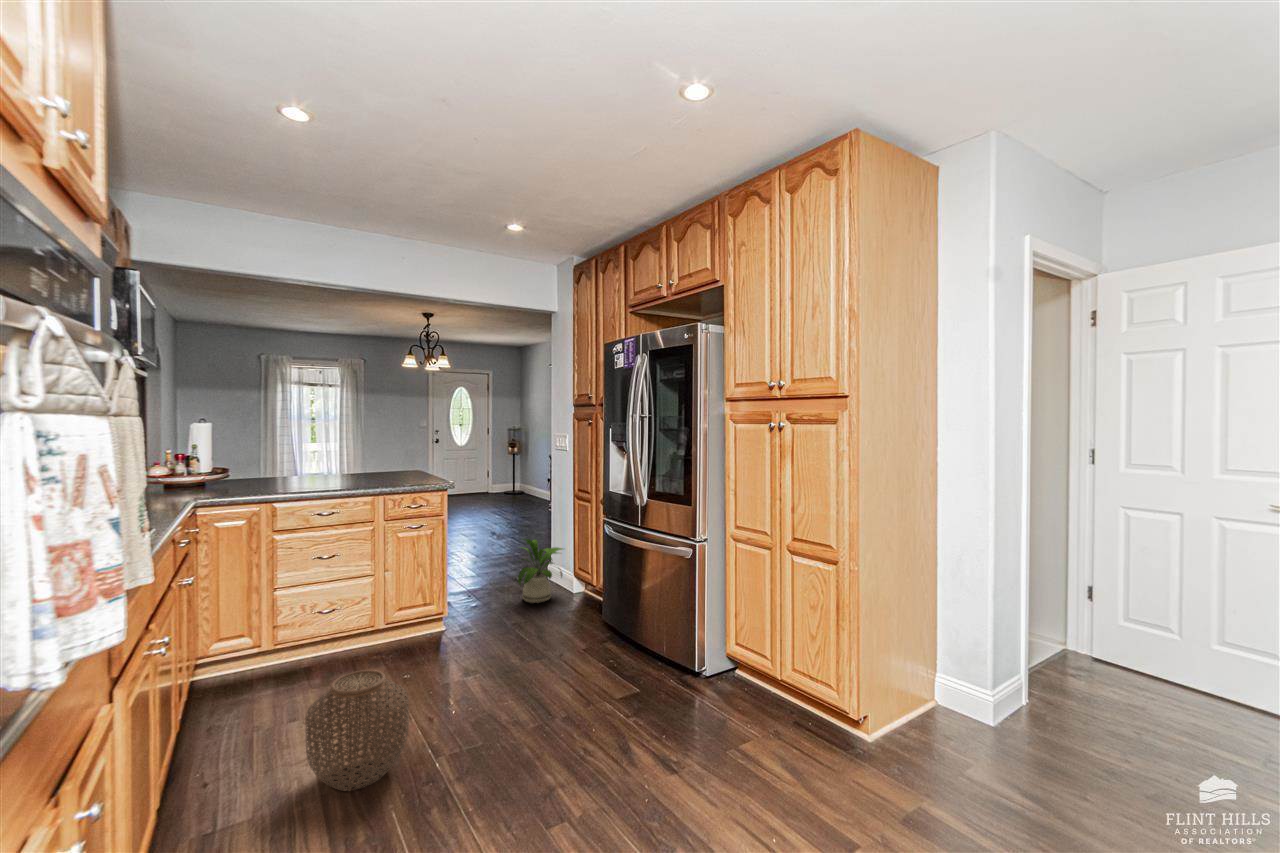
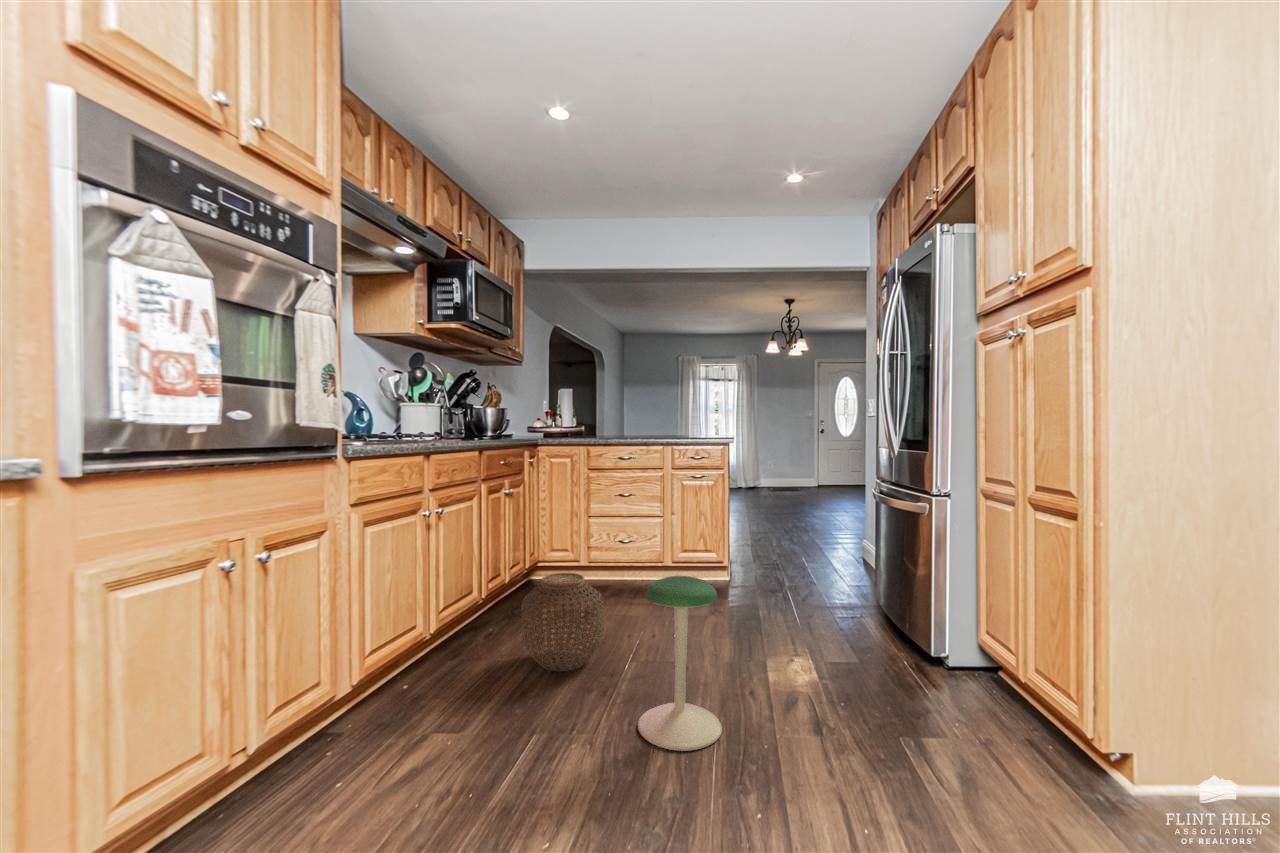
house plant: present [518,539,563,603] -> none [812,506,882,581]
stool: none [500,644,577,808] -> present [638,576,722,751]

